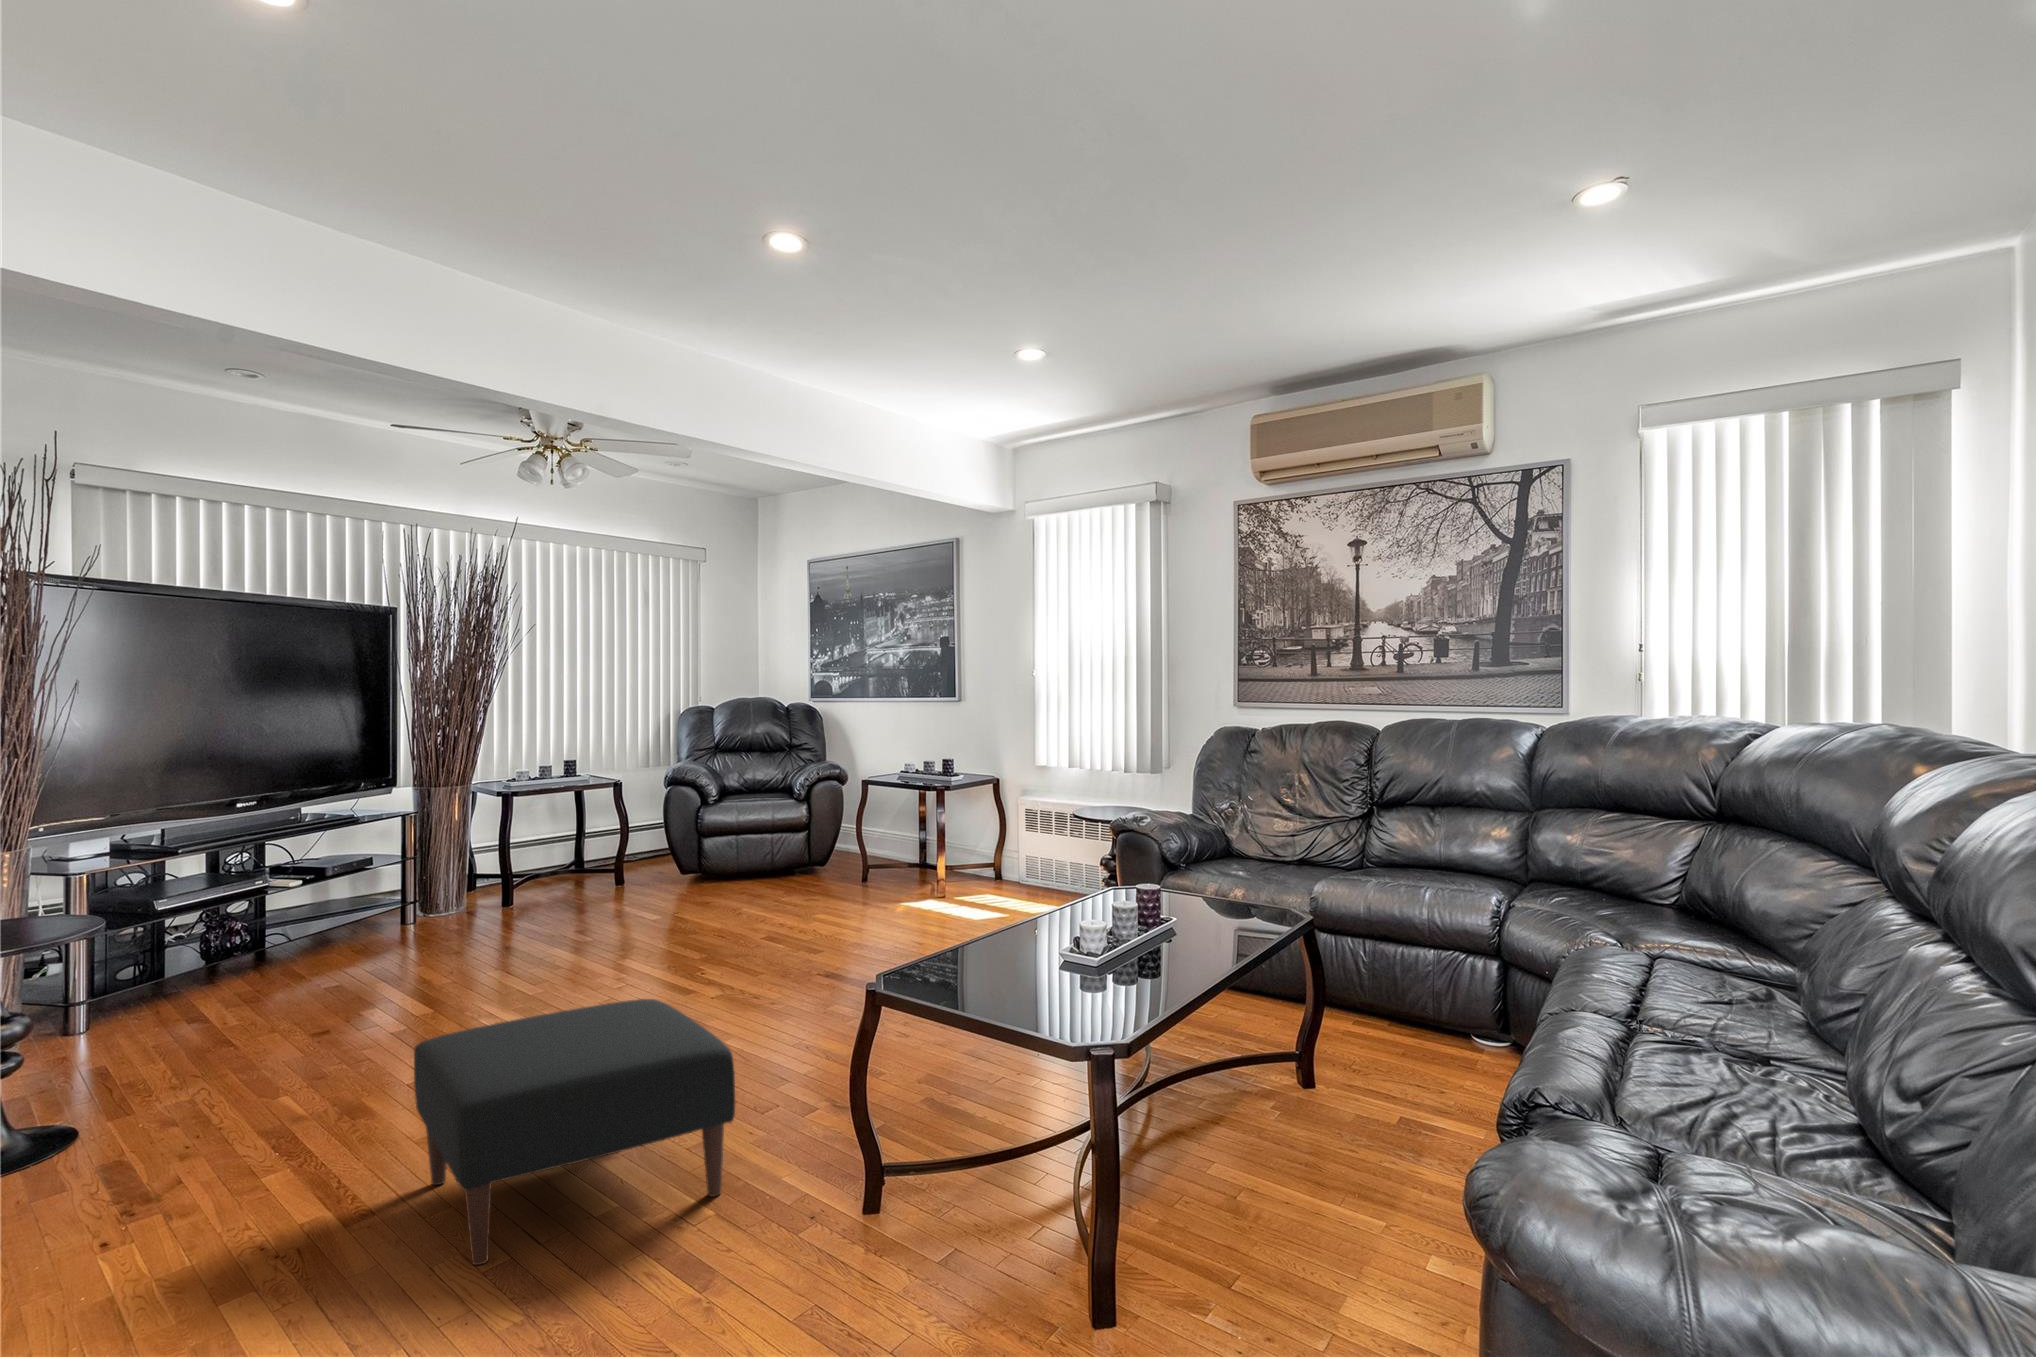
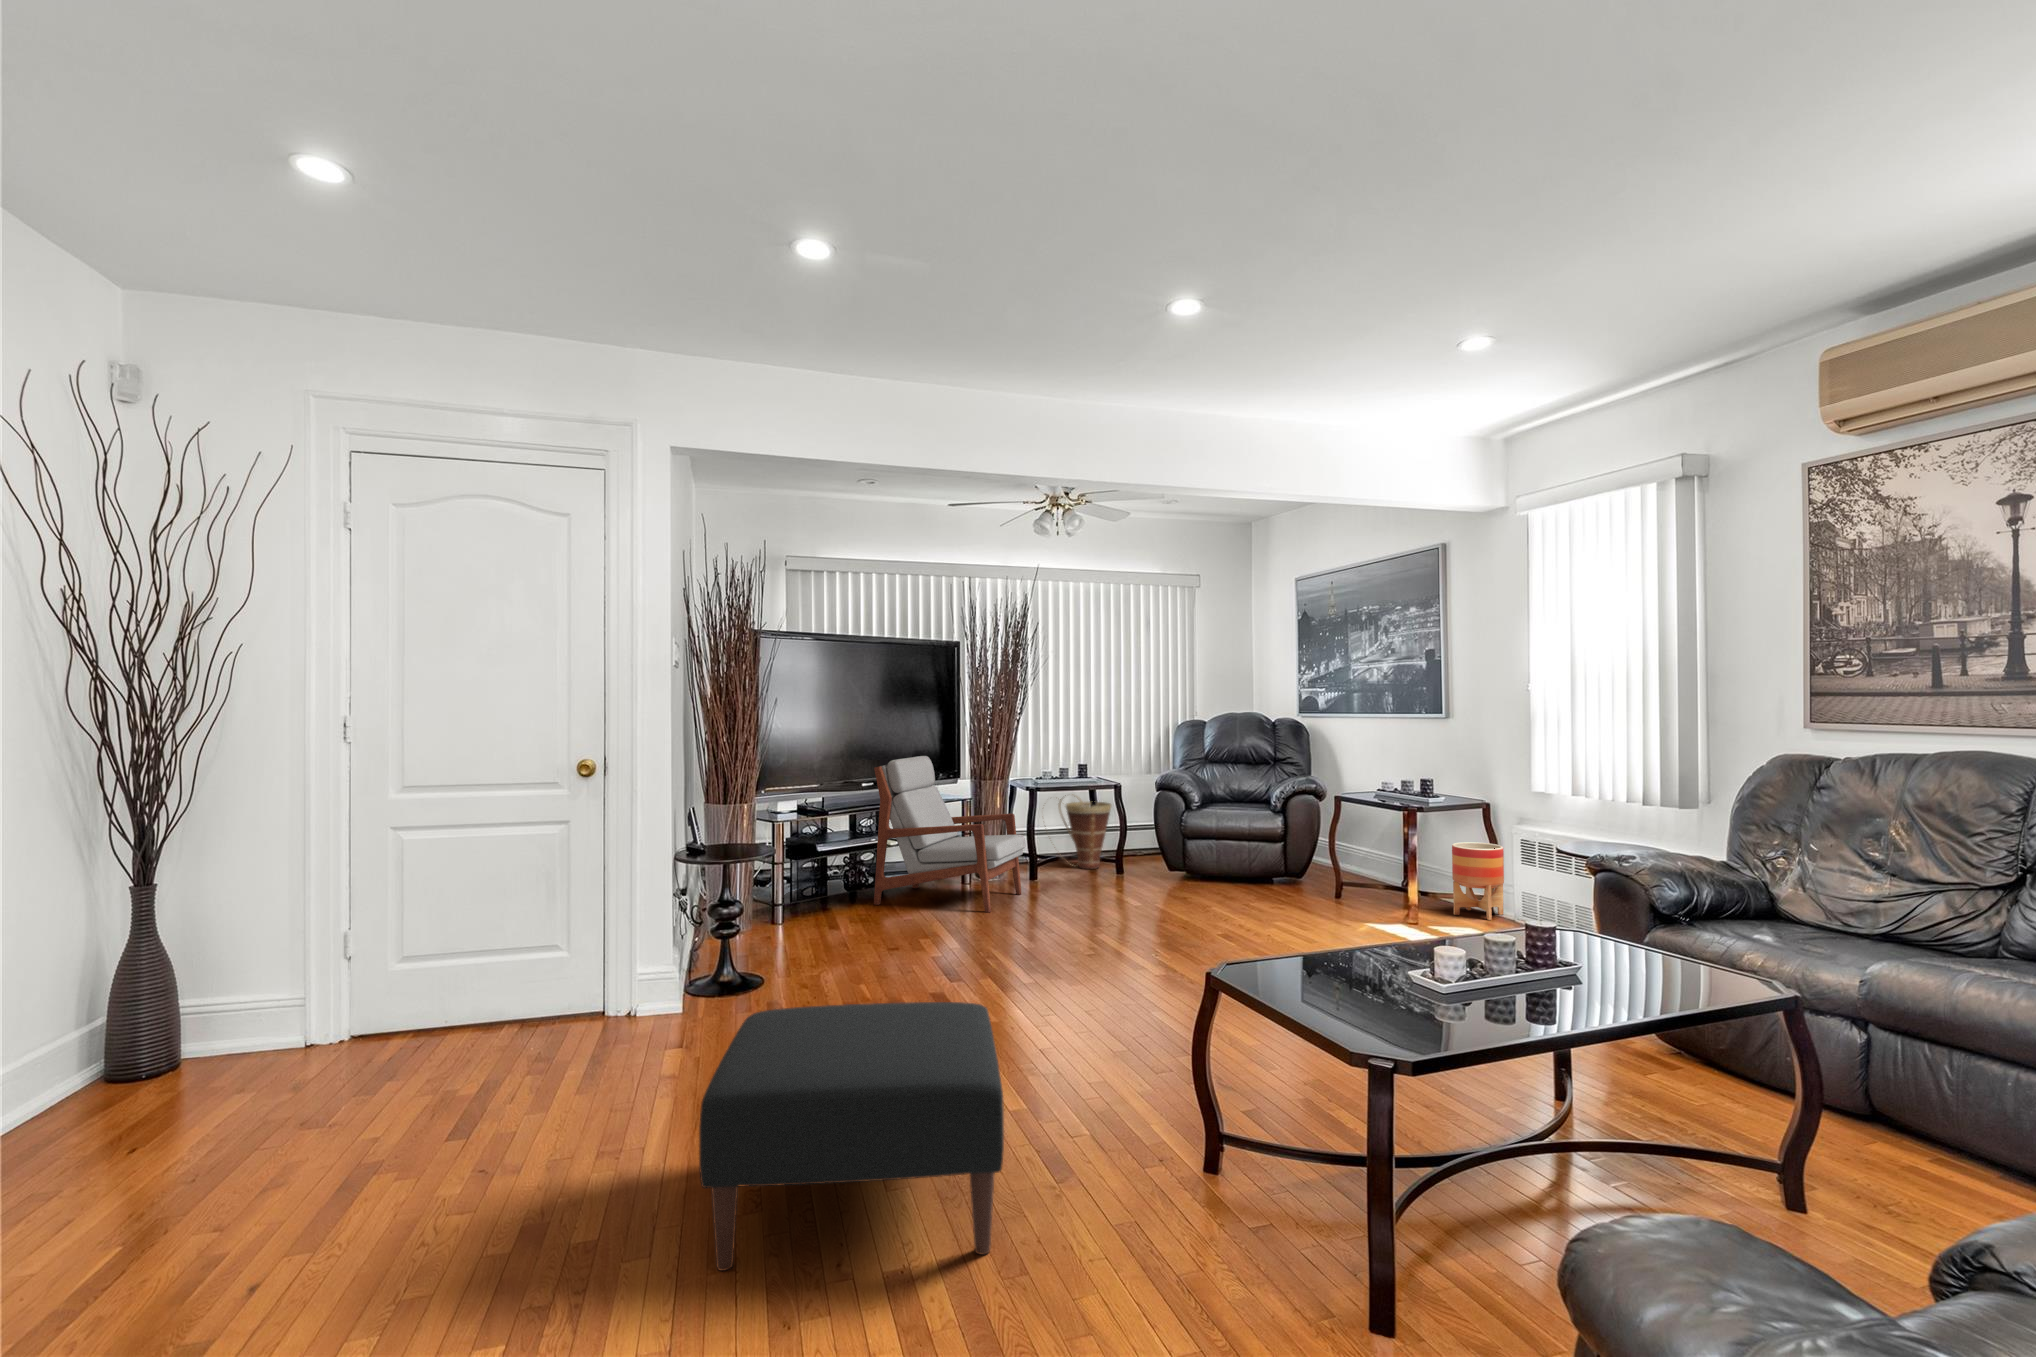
armchair: none [341,765,533,948] -> present [874,756,1026,912]
basket: none [530,799,614,881] -> present [1045,795,1111,869]
planter: none [971,816,1014,885] -> present [1452,842,1504,920]

